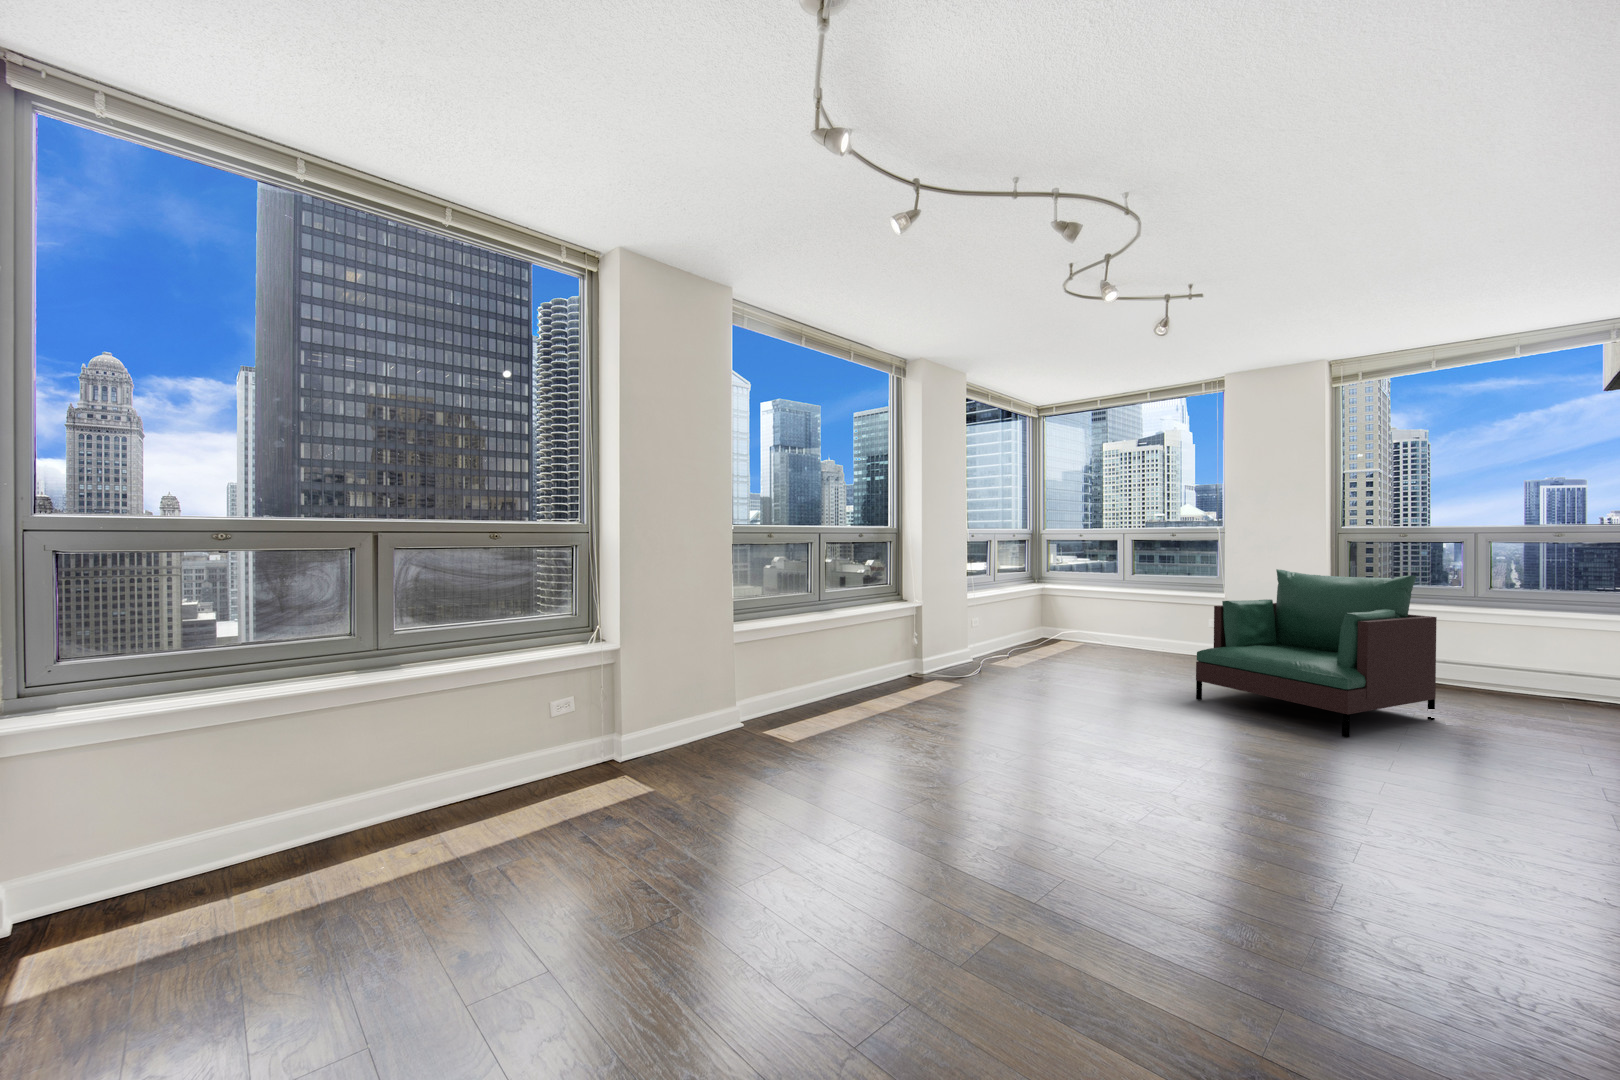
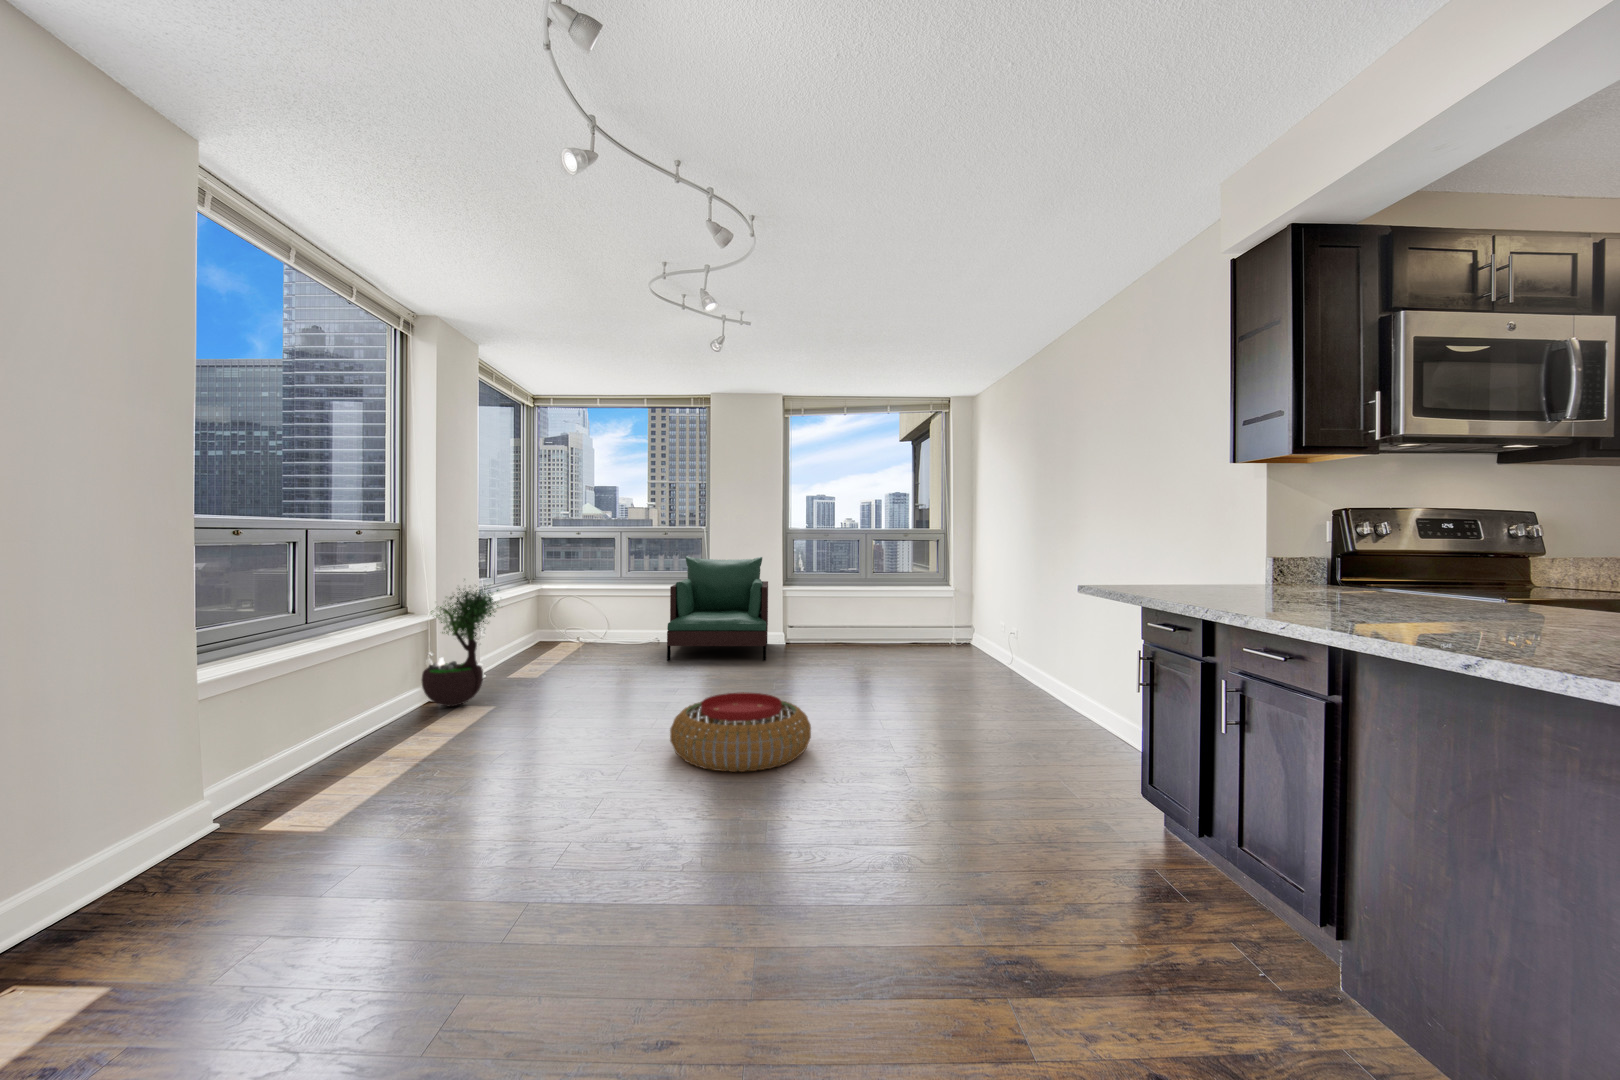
potted tree: none [895,574,958,683] -> present [422,588,498,706]
pouf: none [886,727,1072,843] -> present [670,692,811,772]

